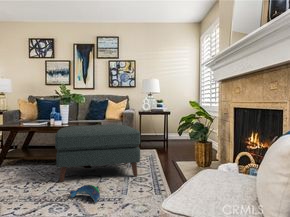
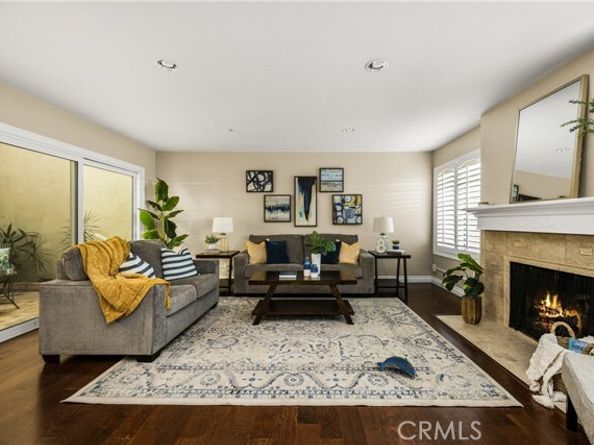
ottoman: present [55,125,140,182] -> none [324,280,424,347]

